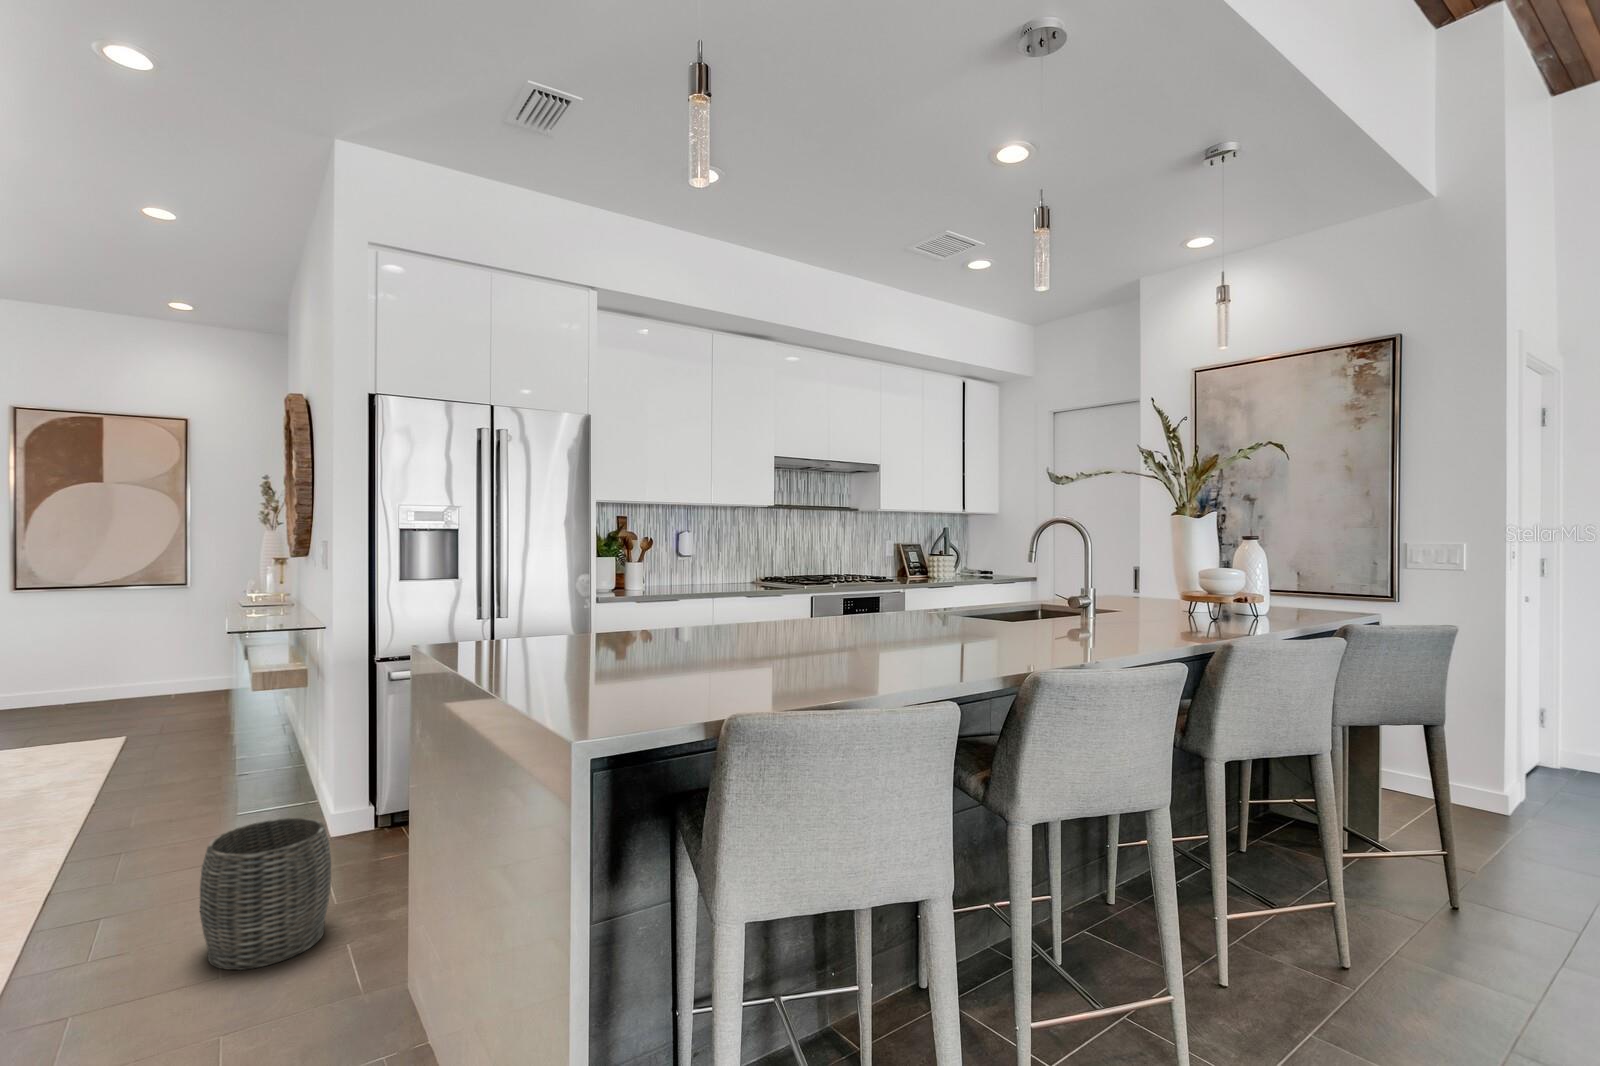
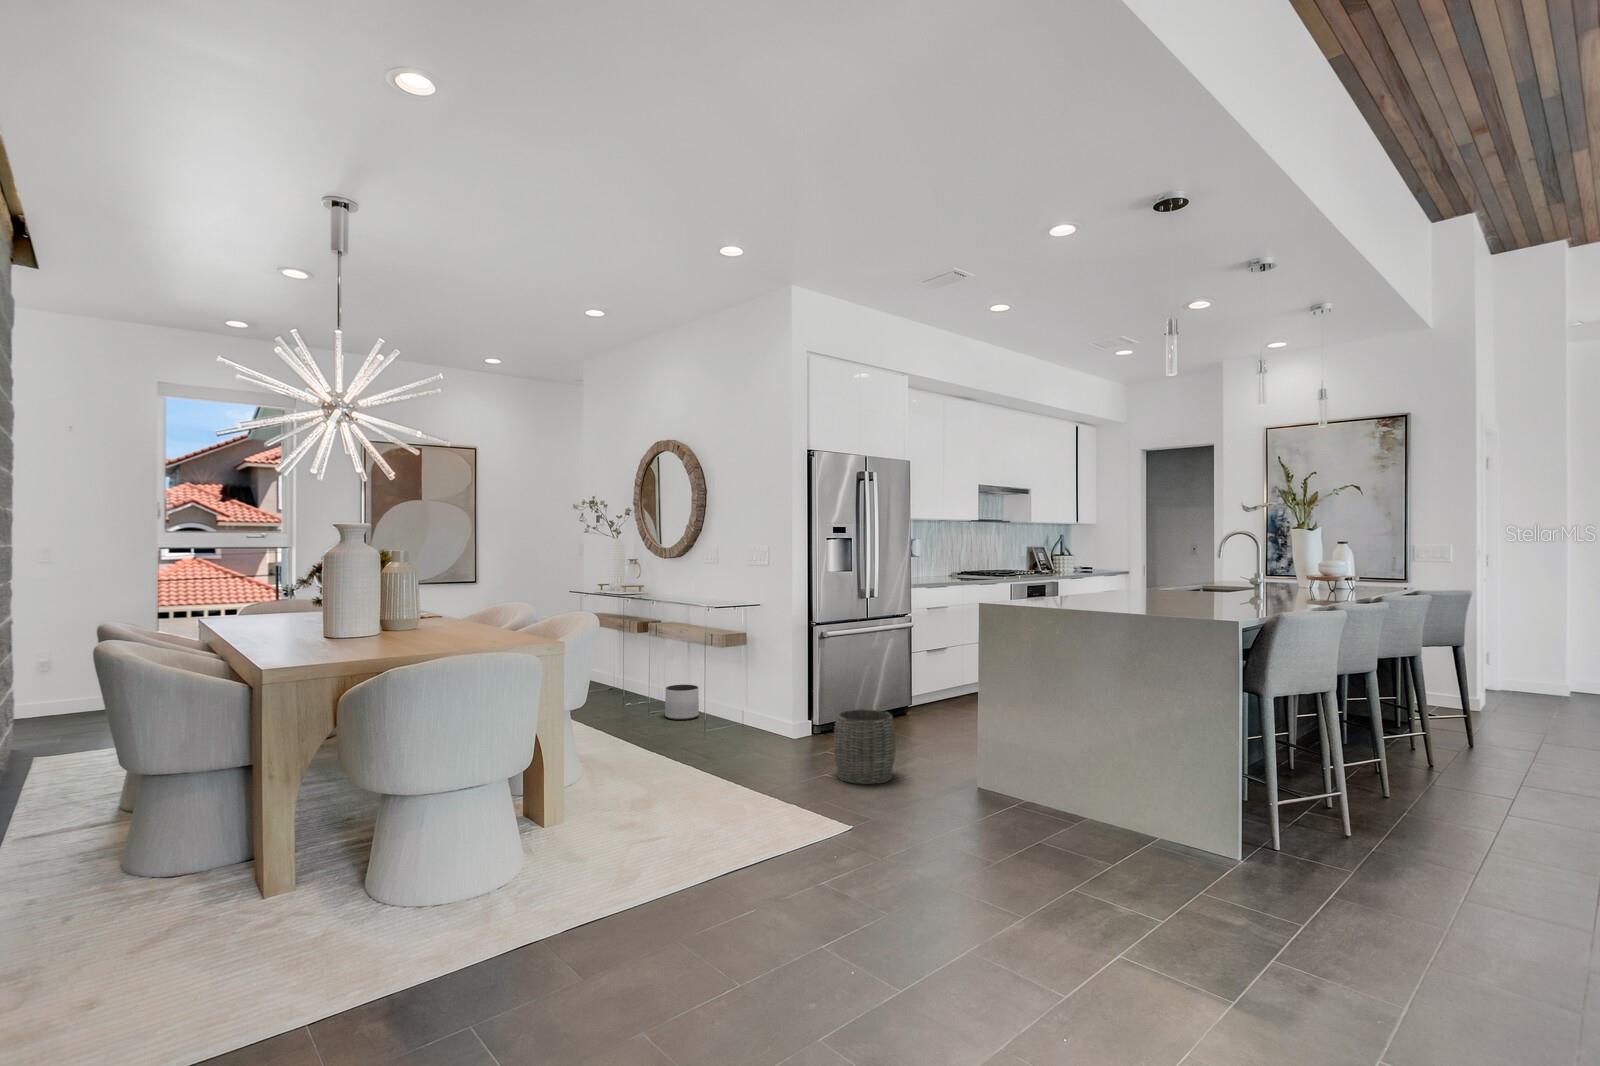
planter: none [242,732,298,786] -> present [665,685,699,720]

